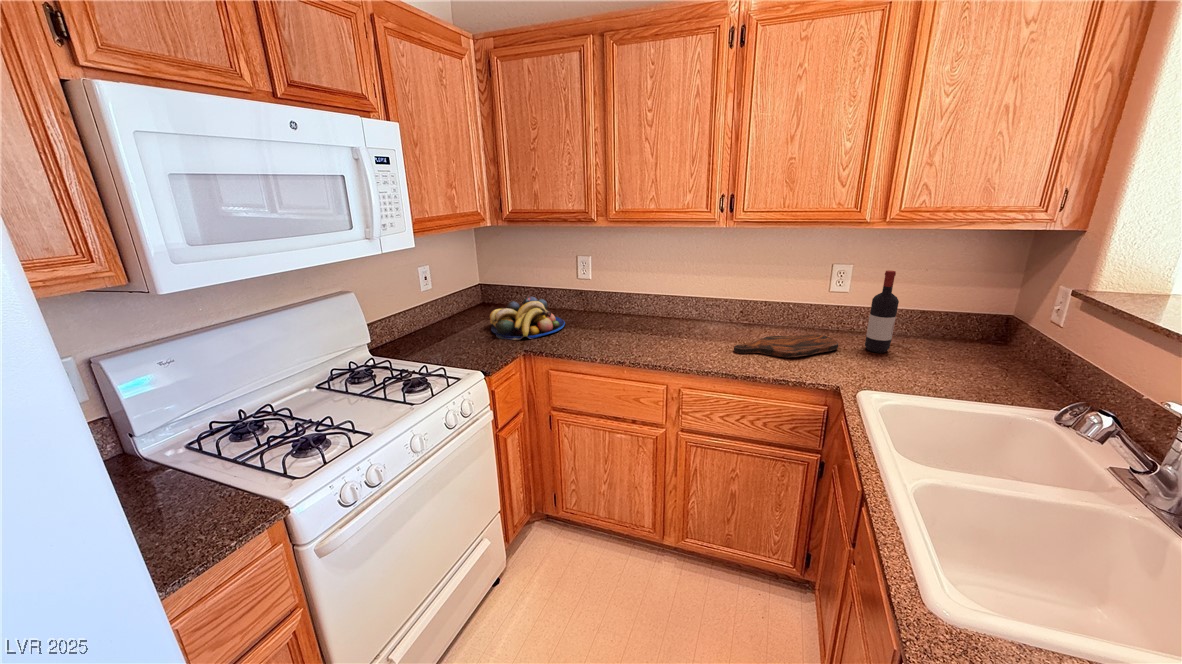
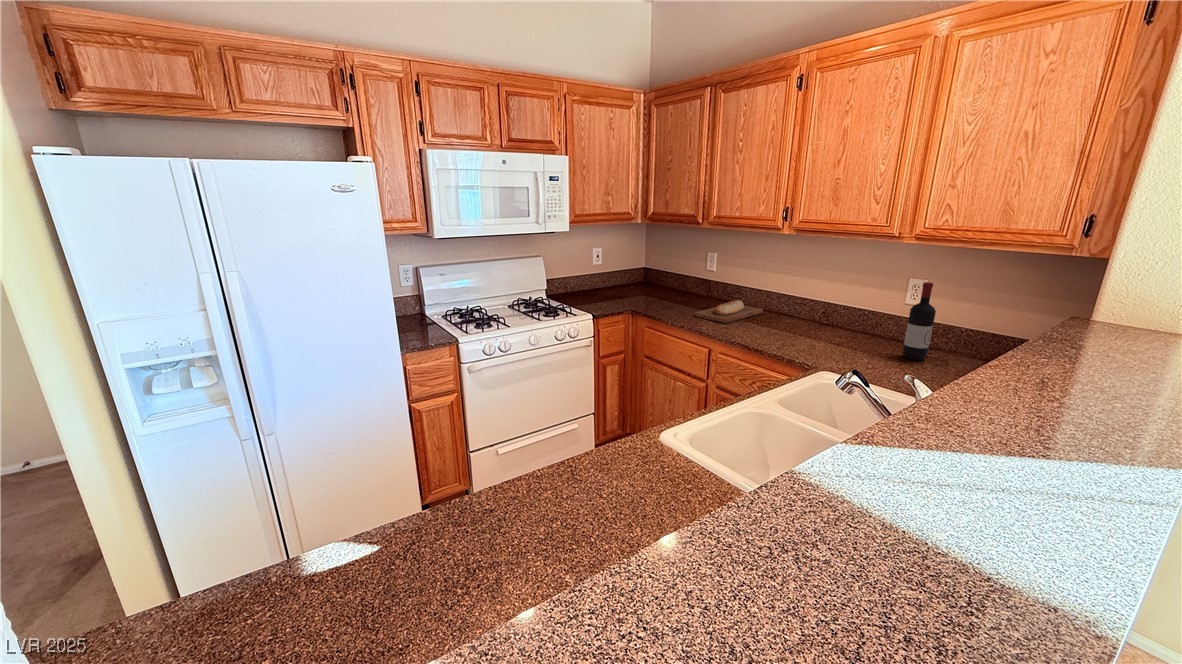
fruit bowl: present [490,296,565,340] -> none [621,277,677,304]
bread loaf: none [618,312,676,348] -> present [695,300,763,323]
cutting board: present [734,334,838,357] -> none [776,330,877,349]

